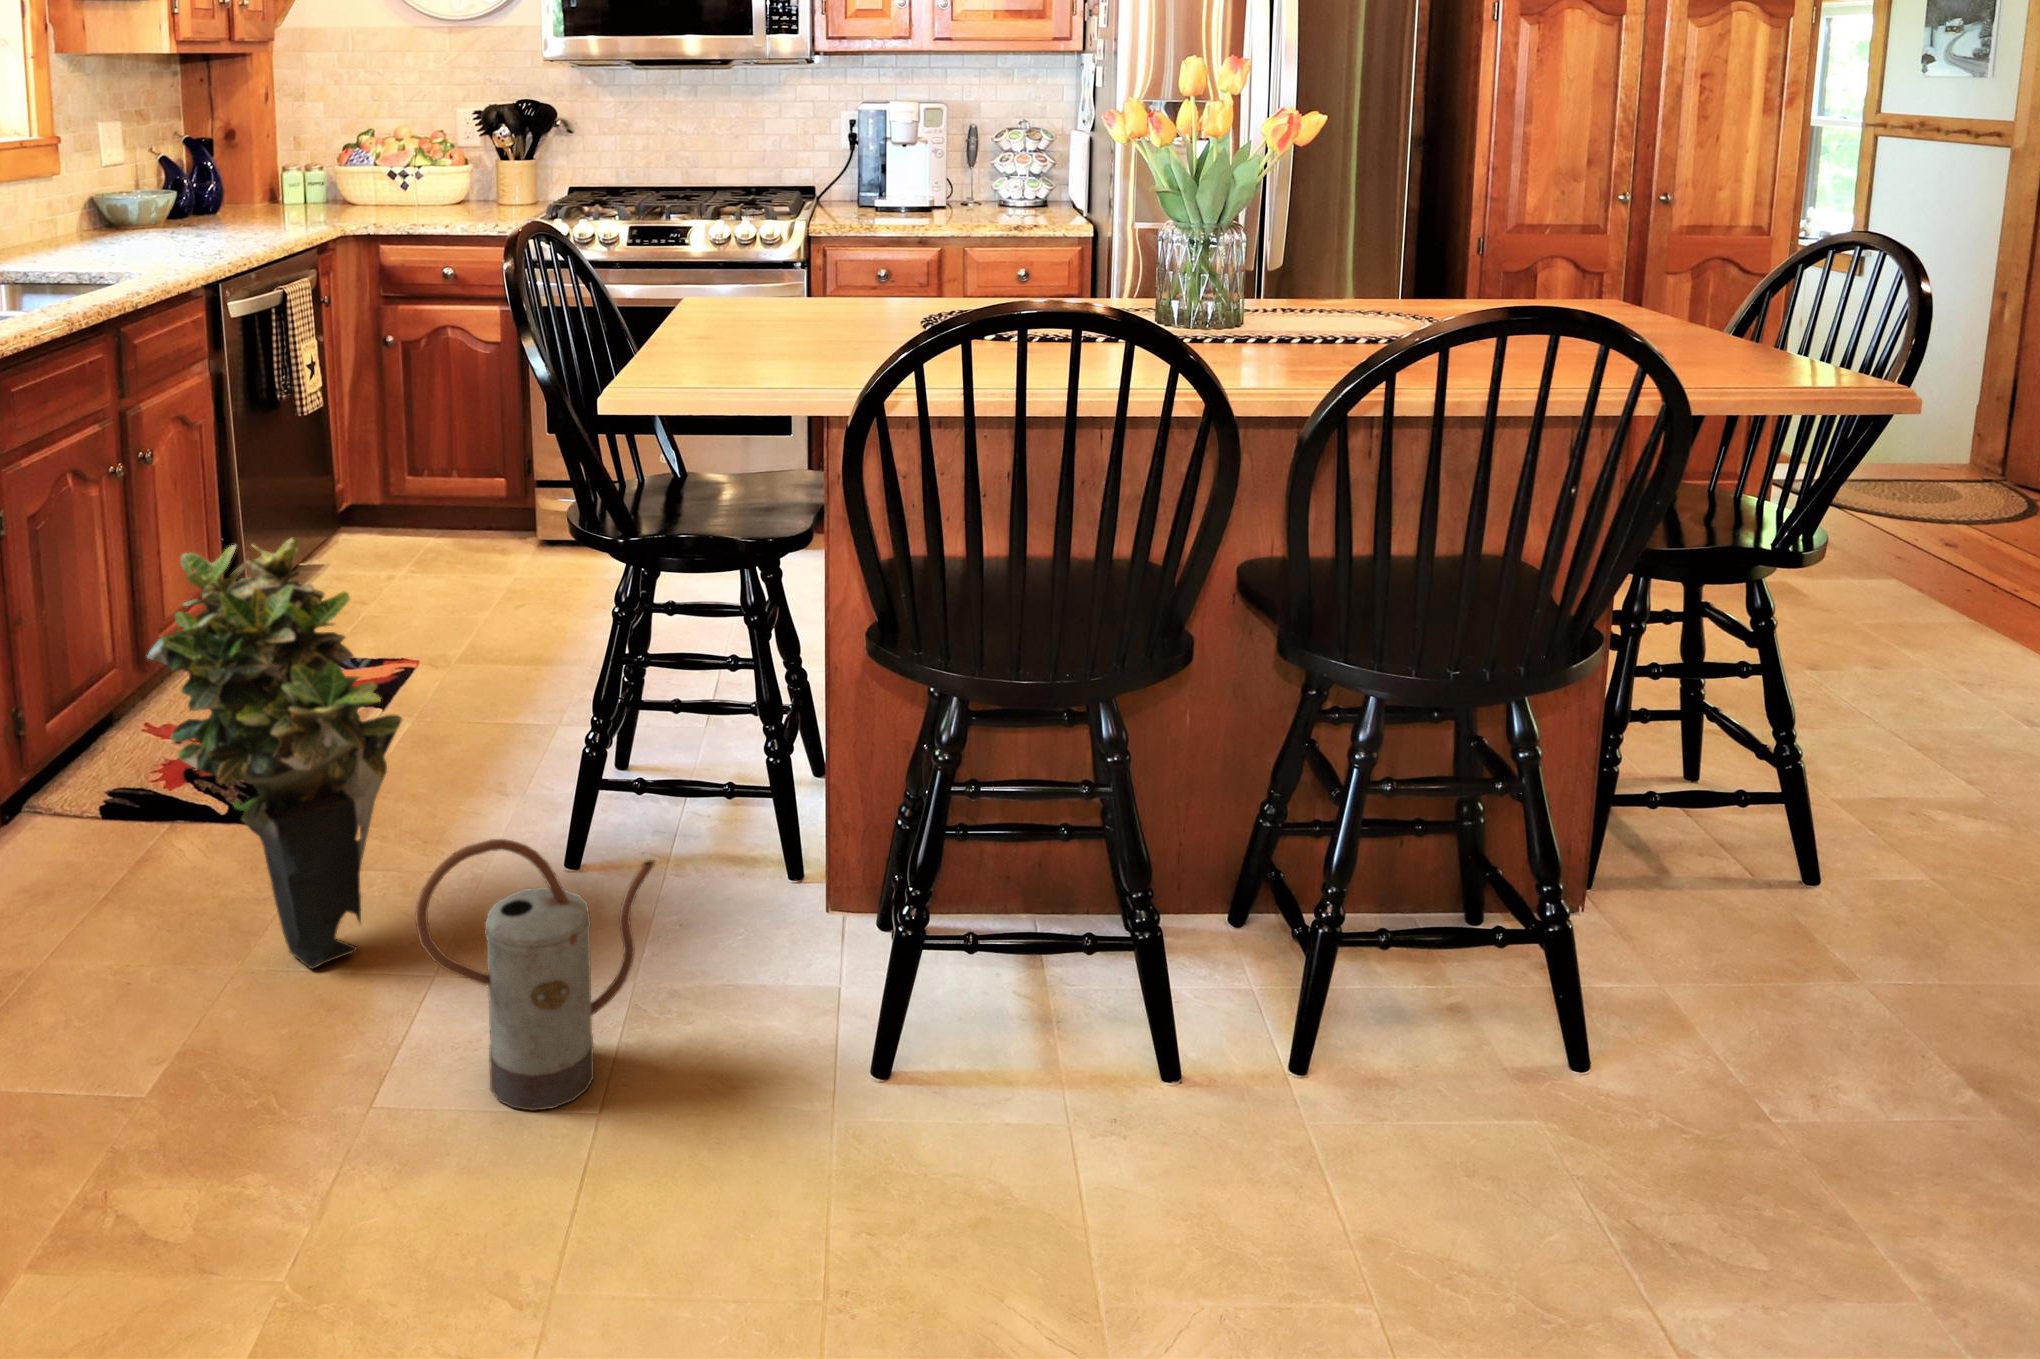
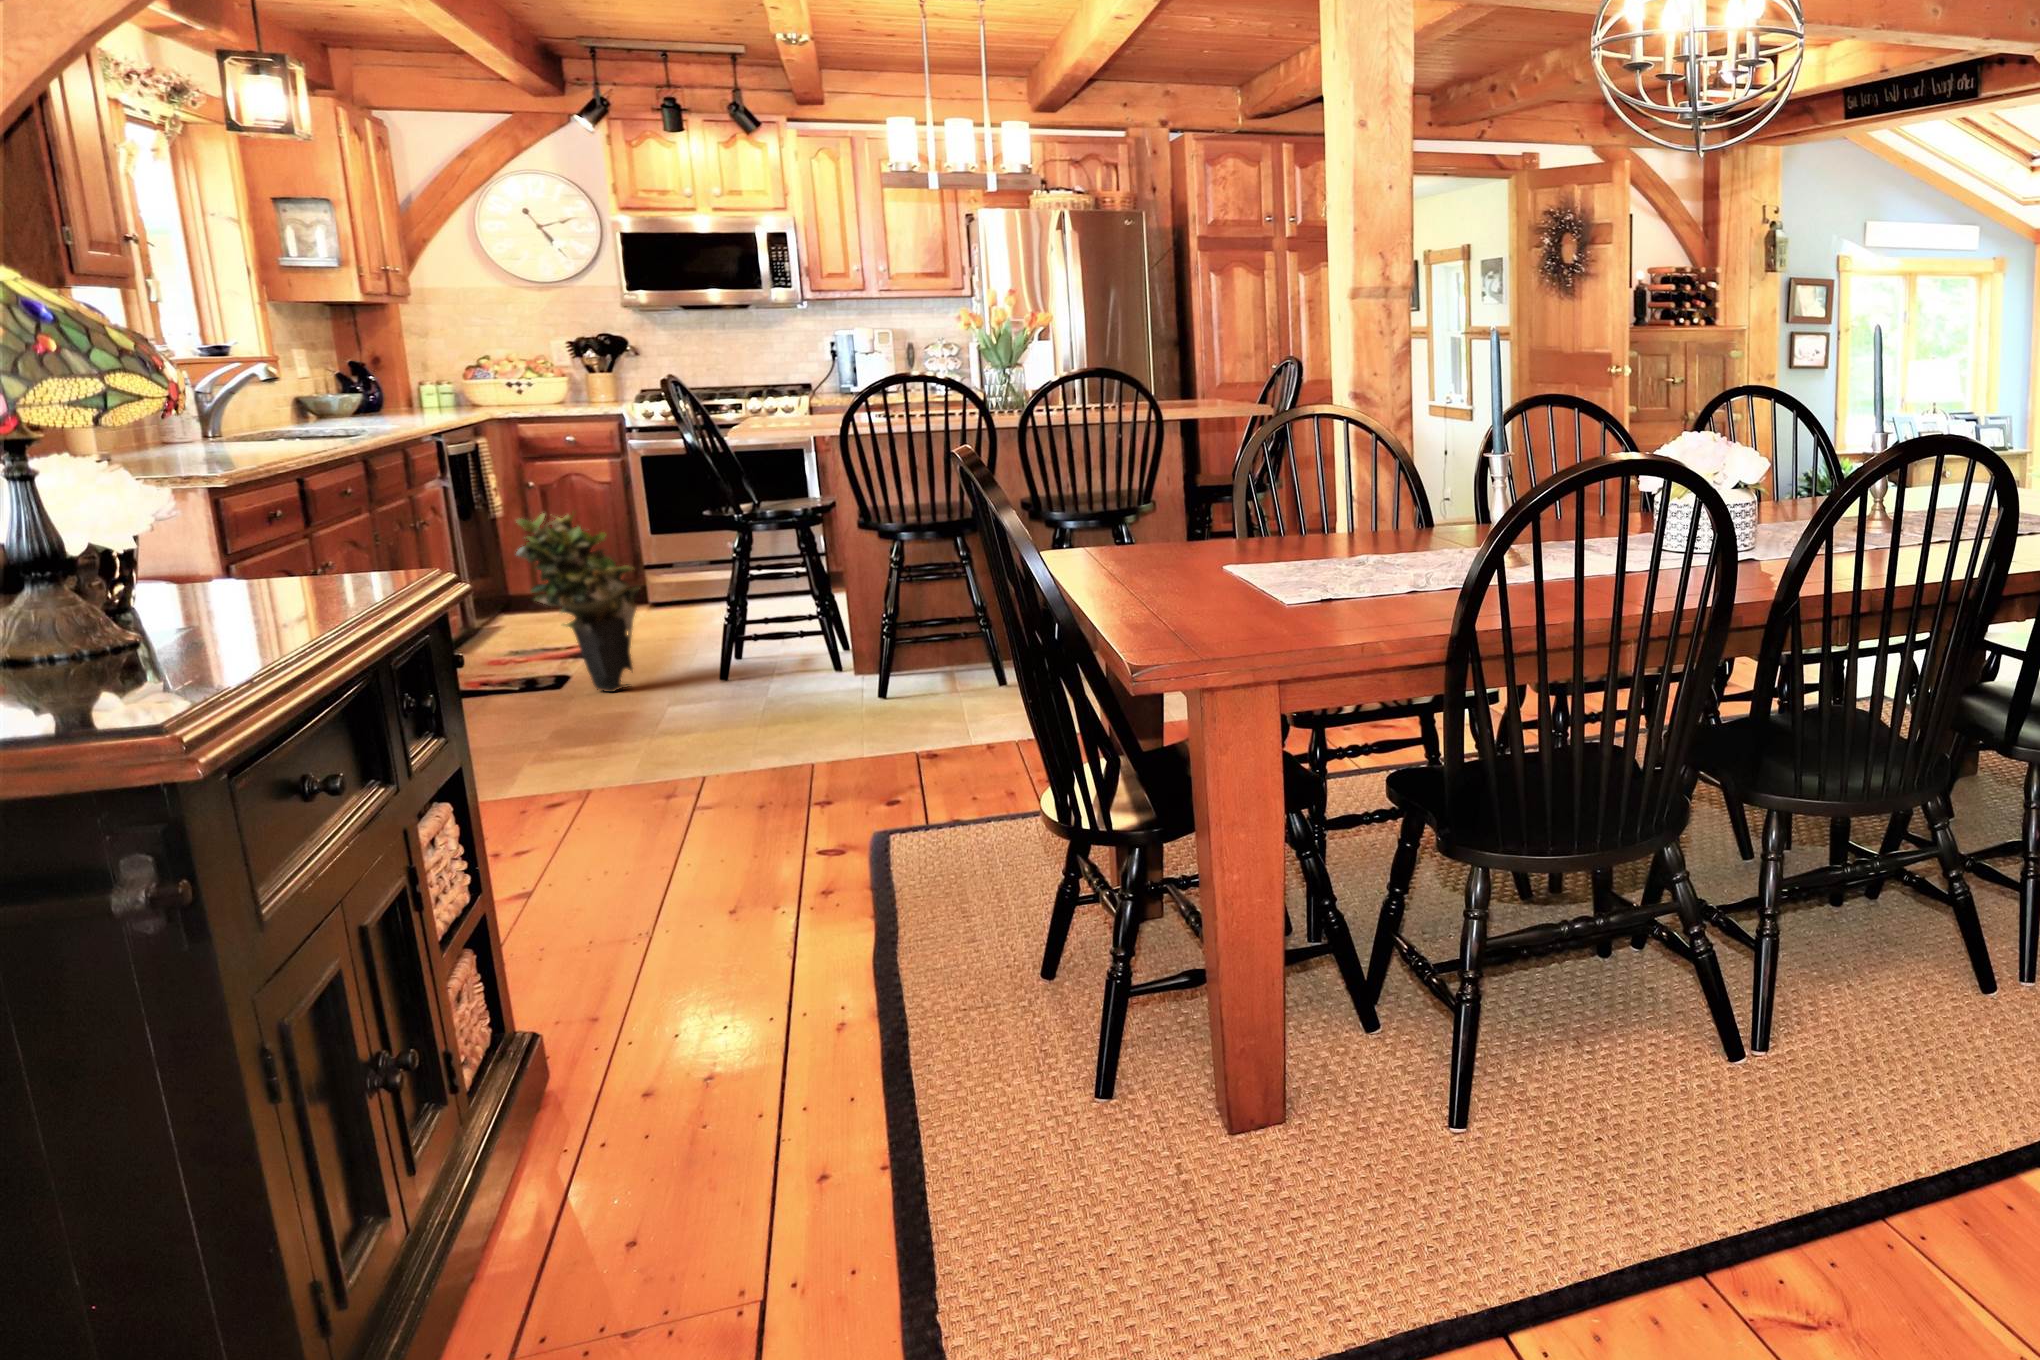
watering can: present [416,839,655,1111] -> none [679,591,779,698]

